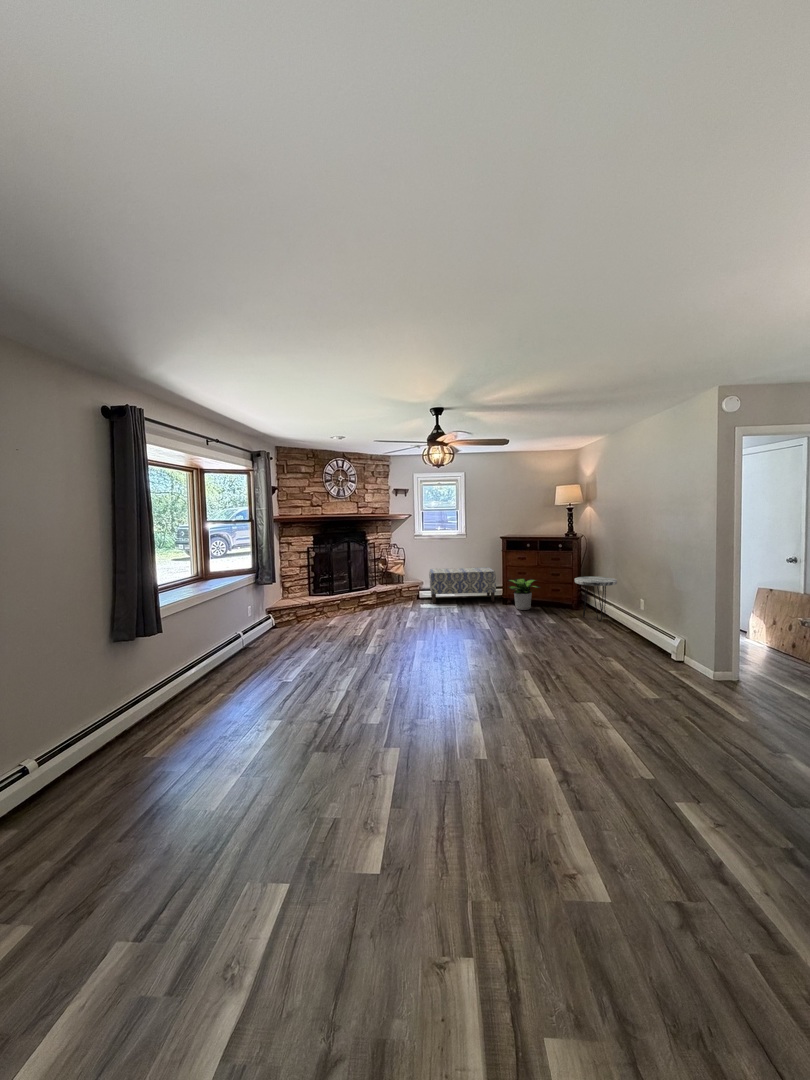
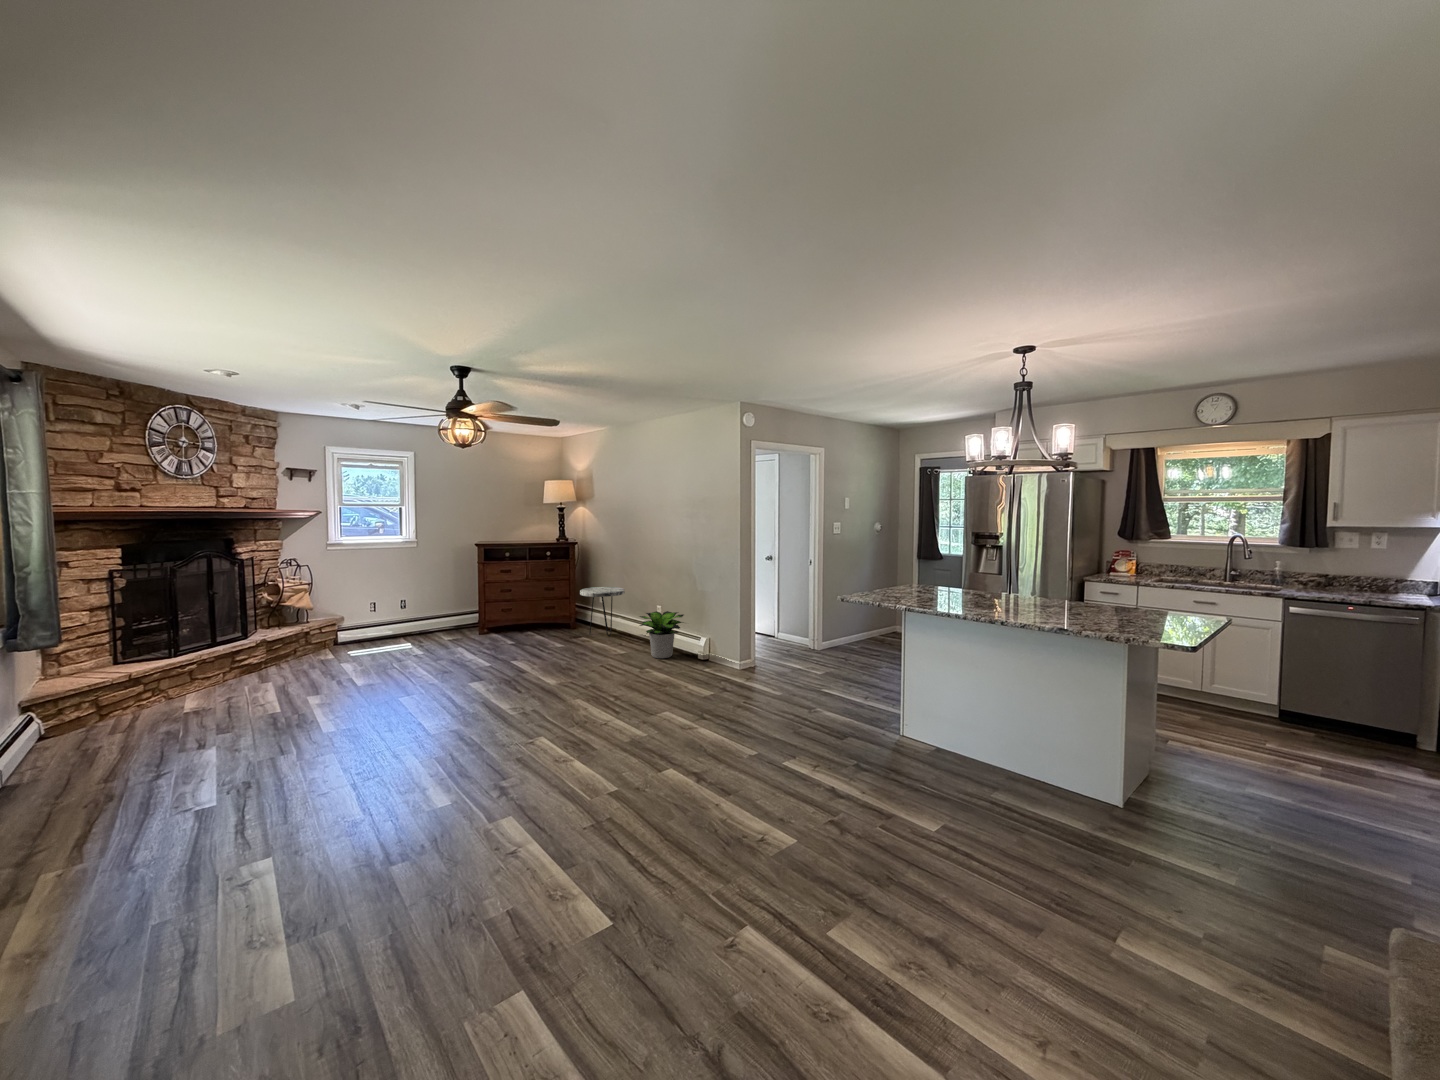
bench: present [429,567,496,603] -> none [357,587,468,646]
potted plant: present [508,578,540,610] -> present [640,611,684,658]

